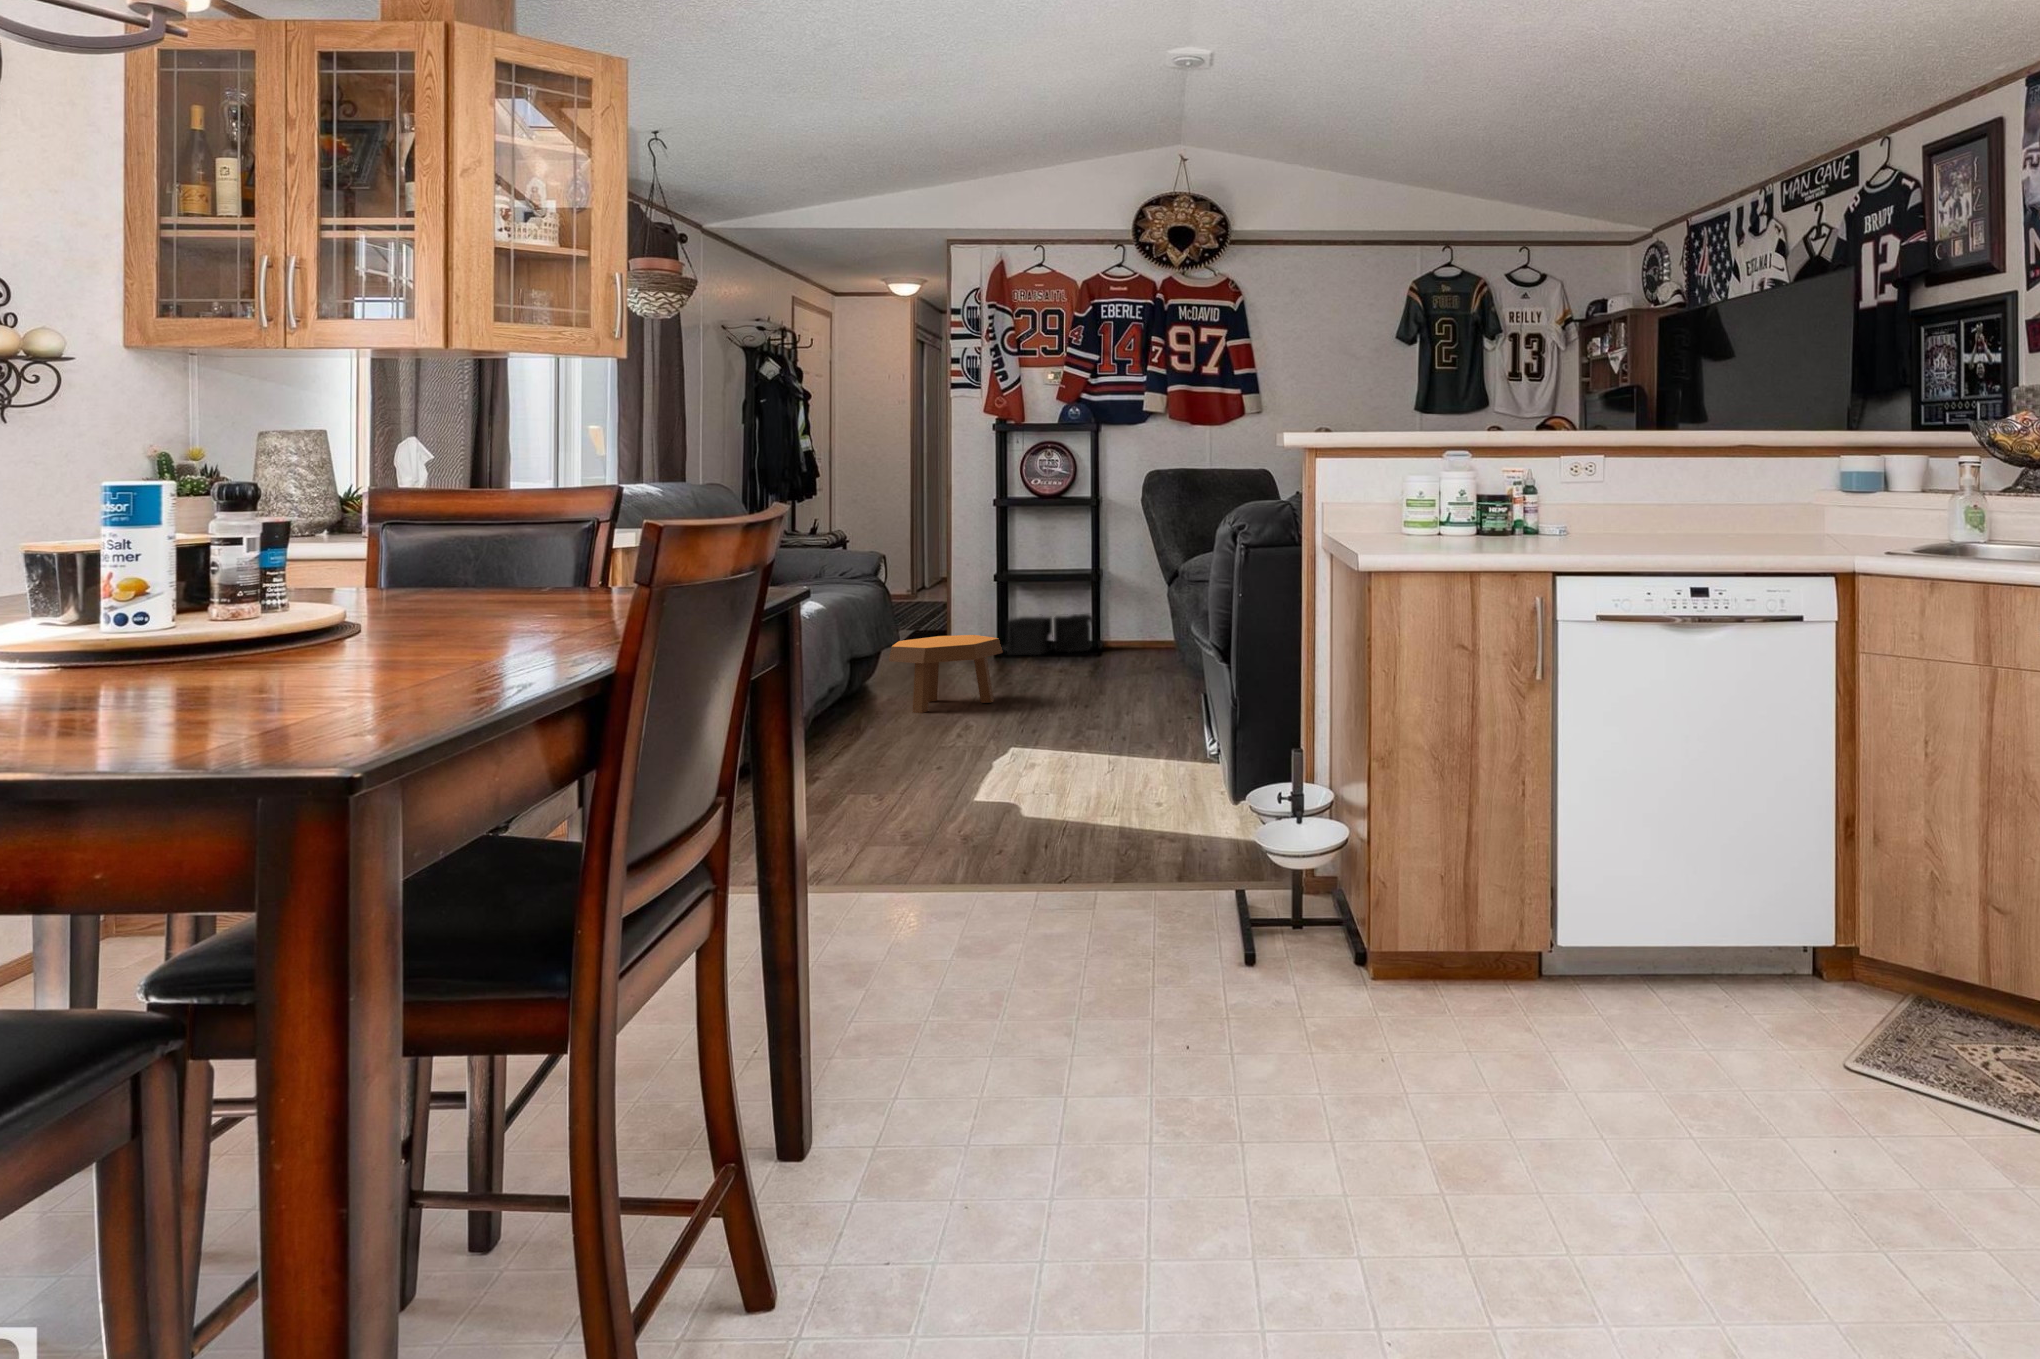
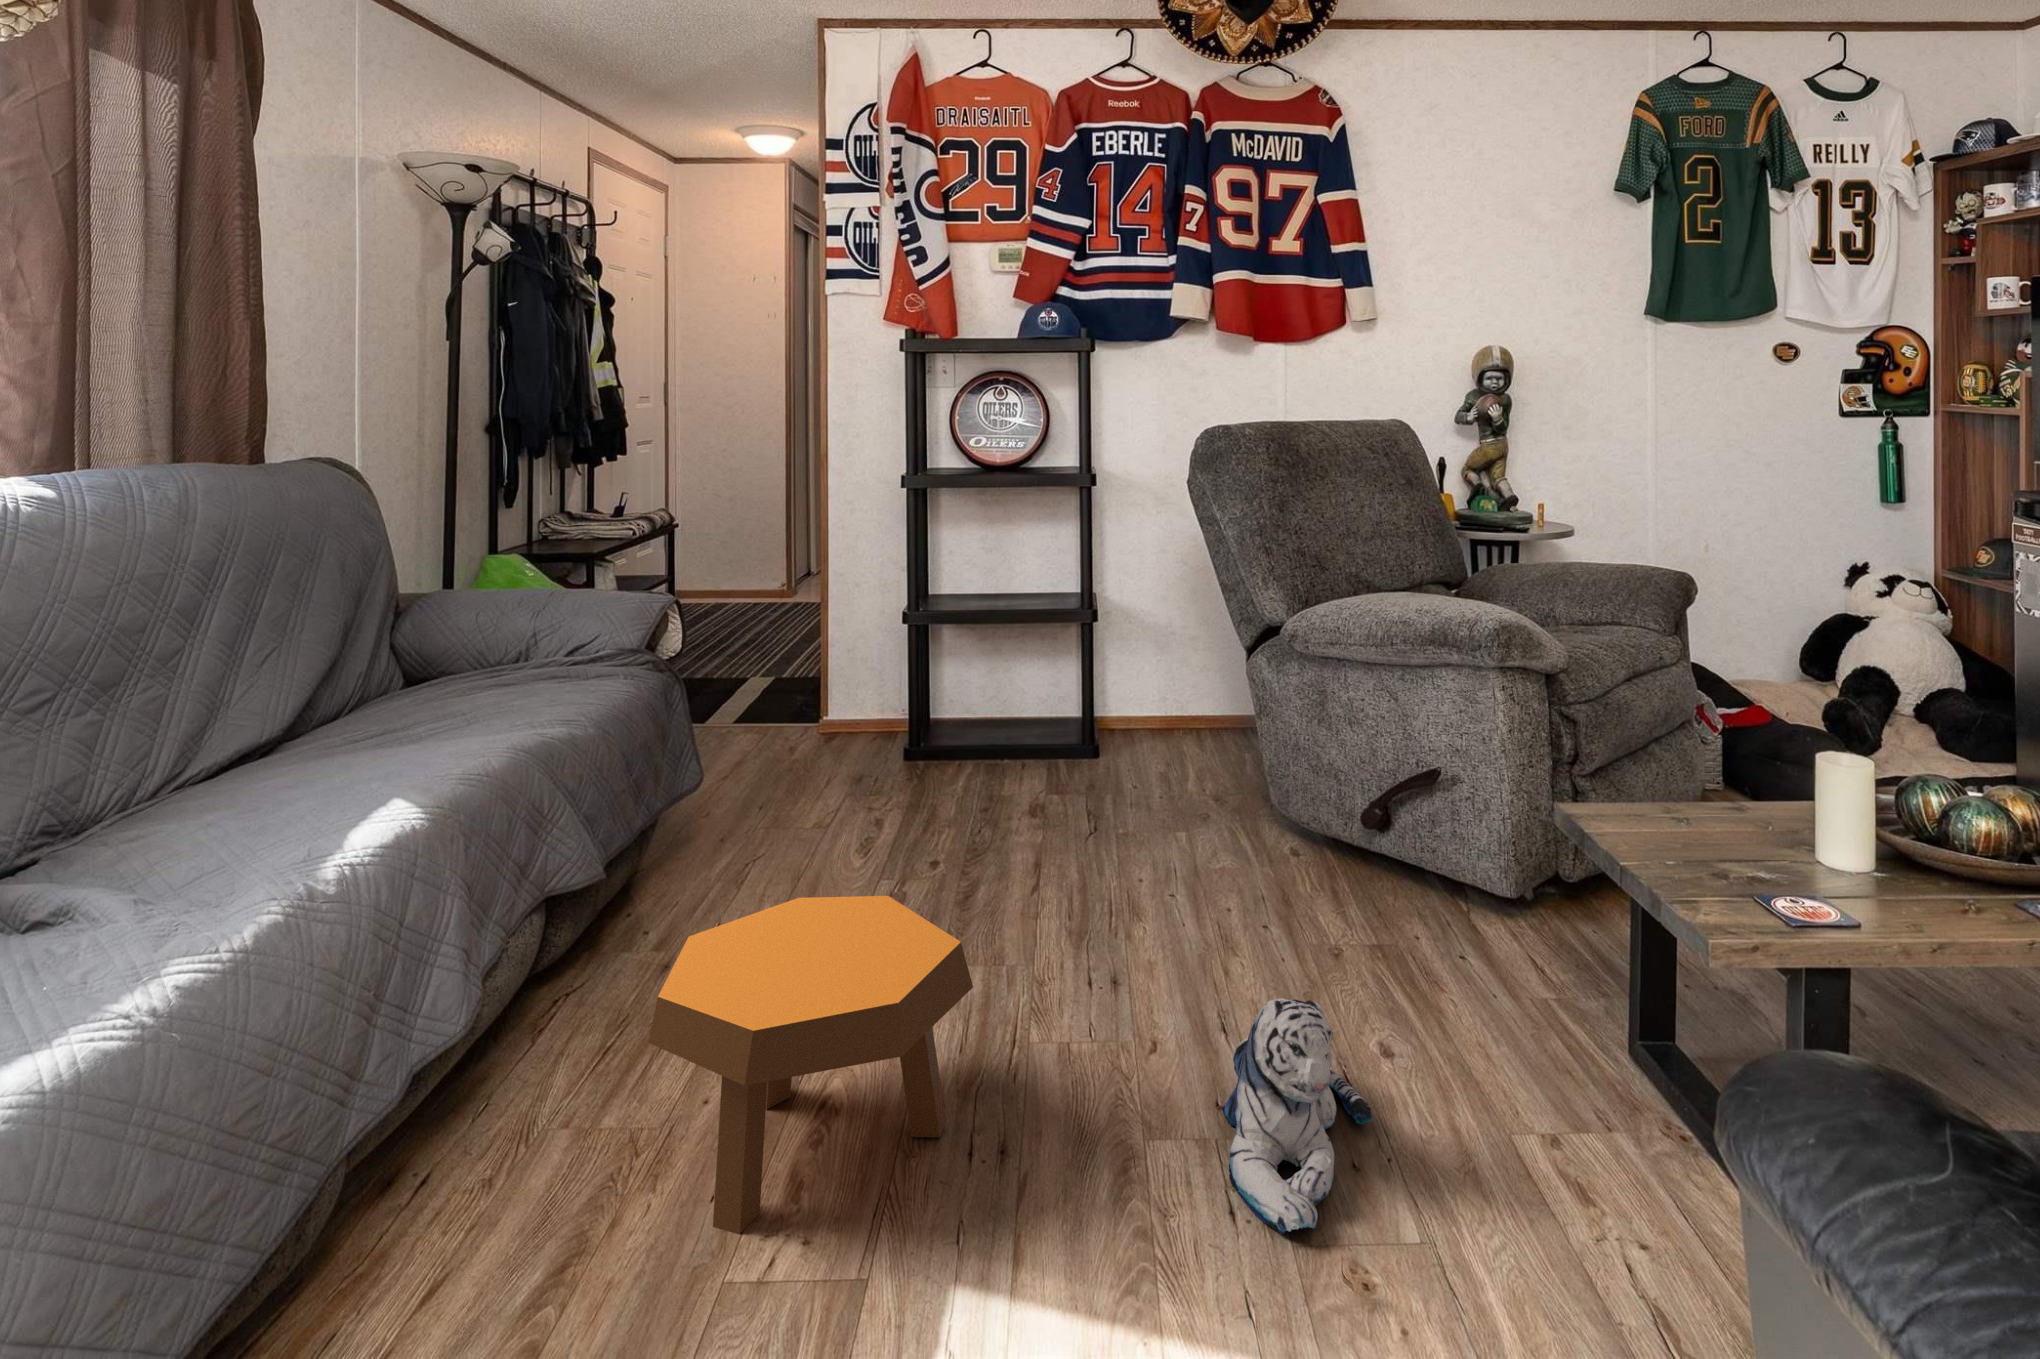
storage bin: present [1002,614,1102,655] -> none [909,675,1105,786]
plush toy: none [1089,649,1146,708] -> present [1222,998,1373,1234]

